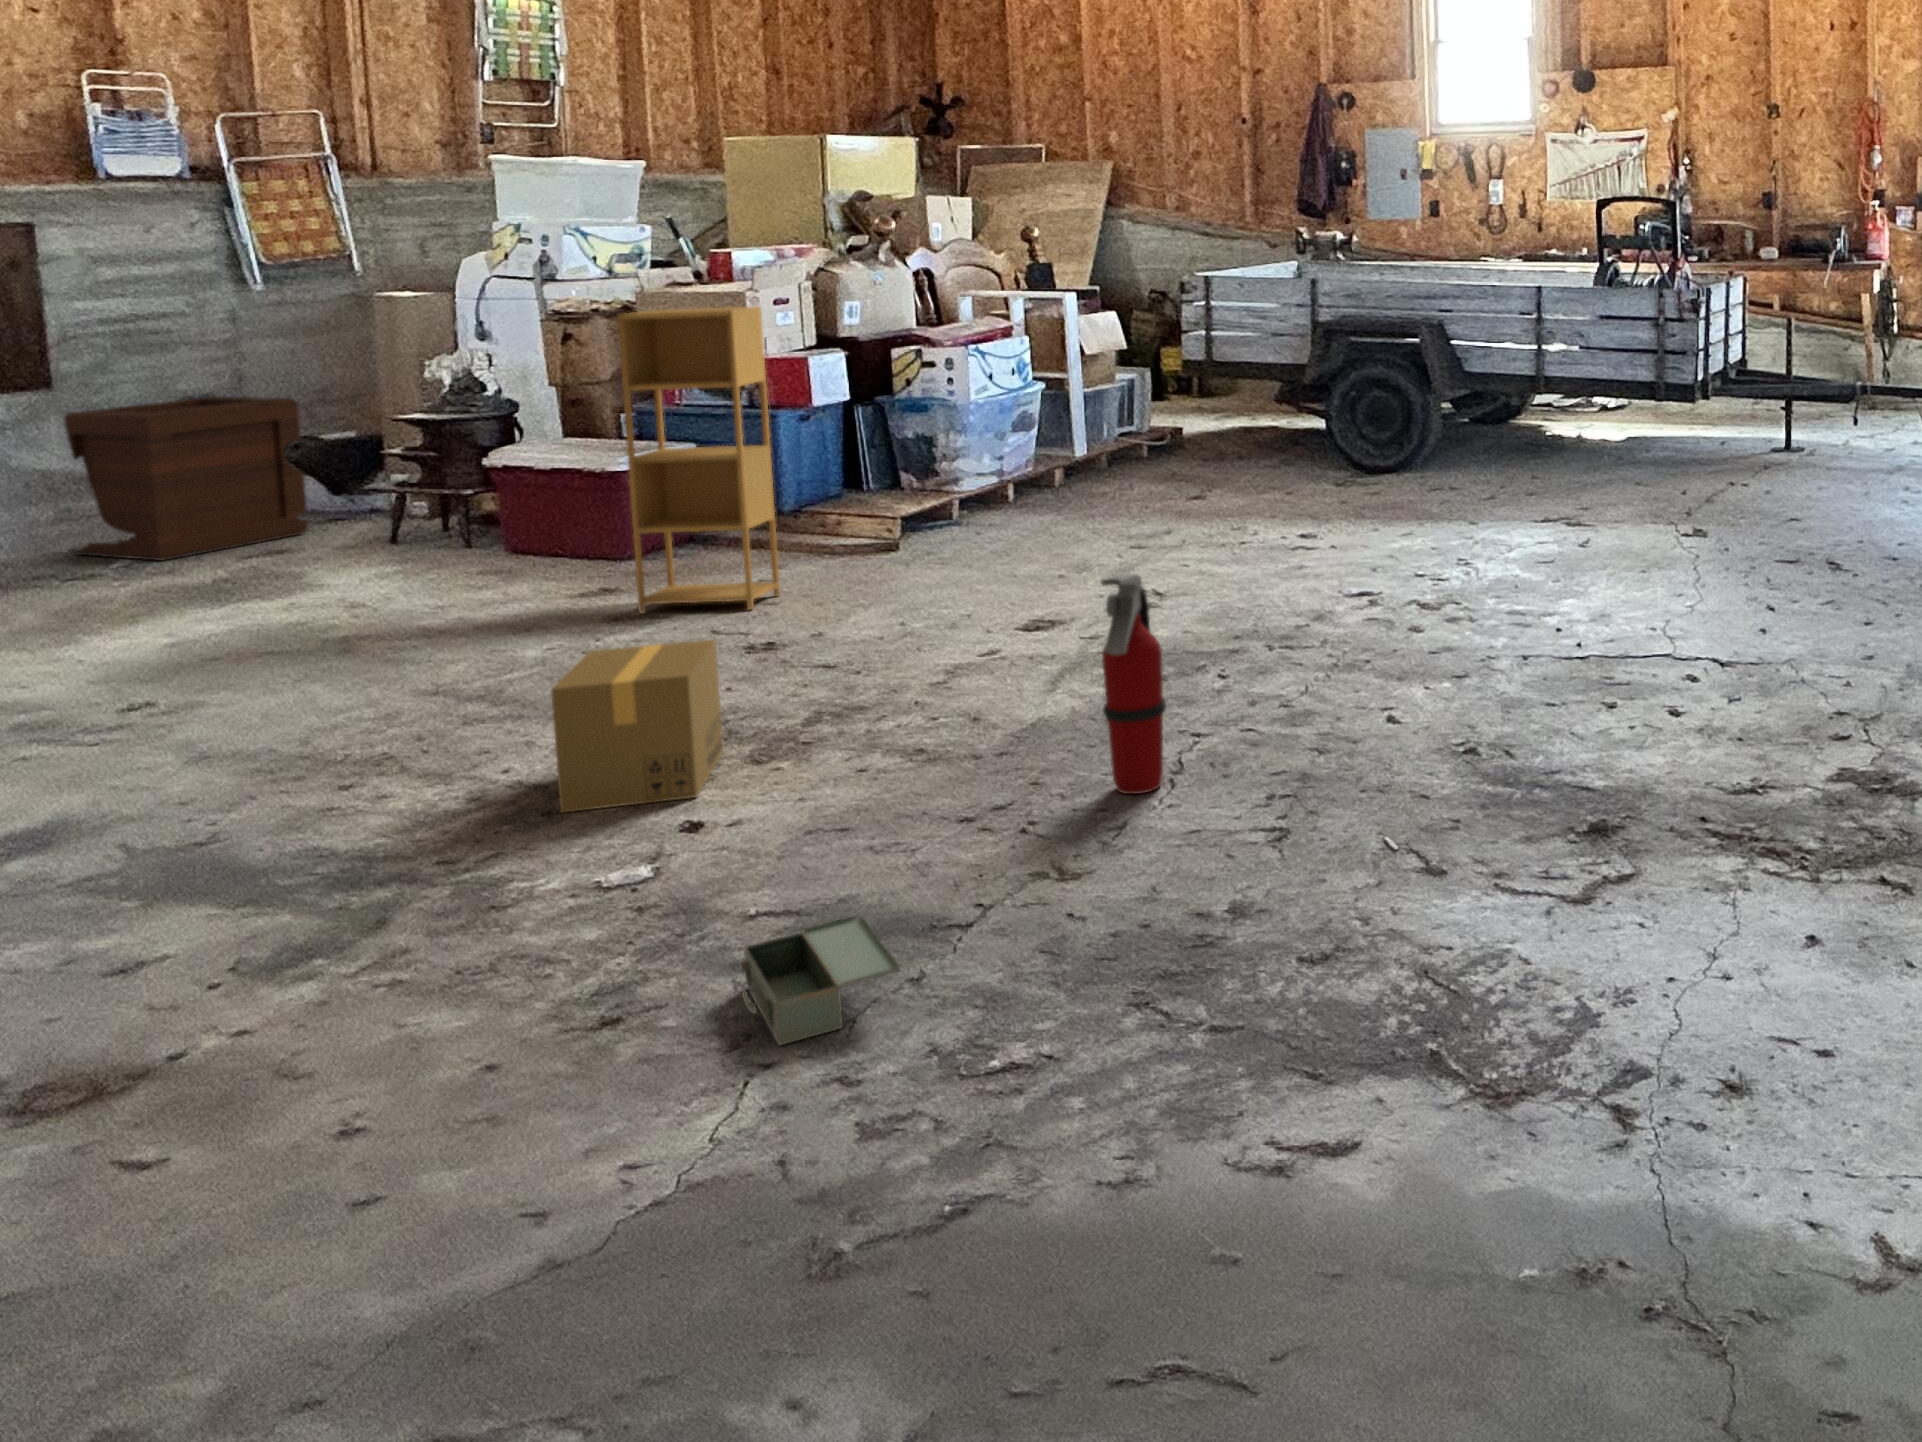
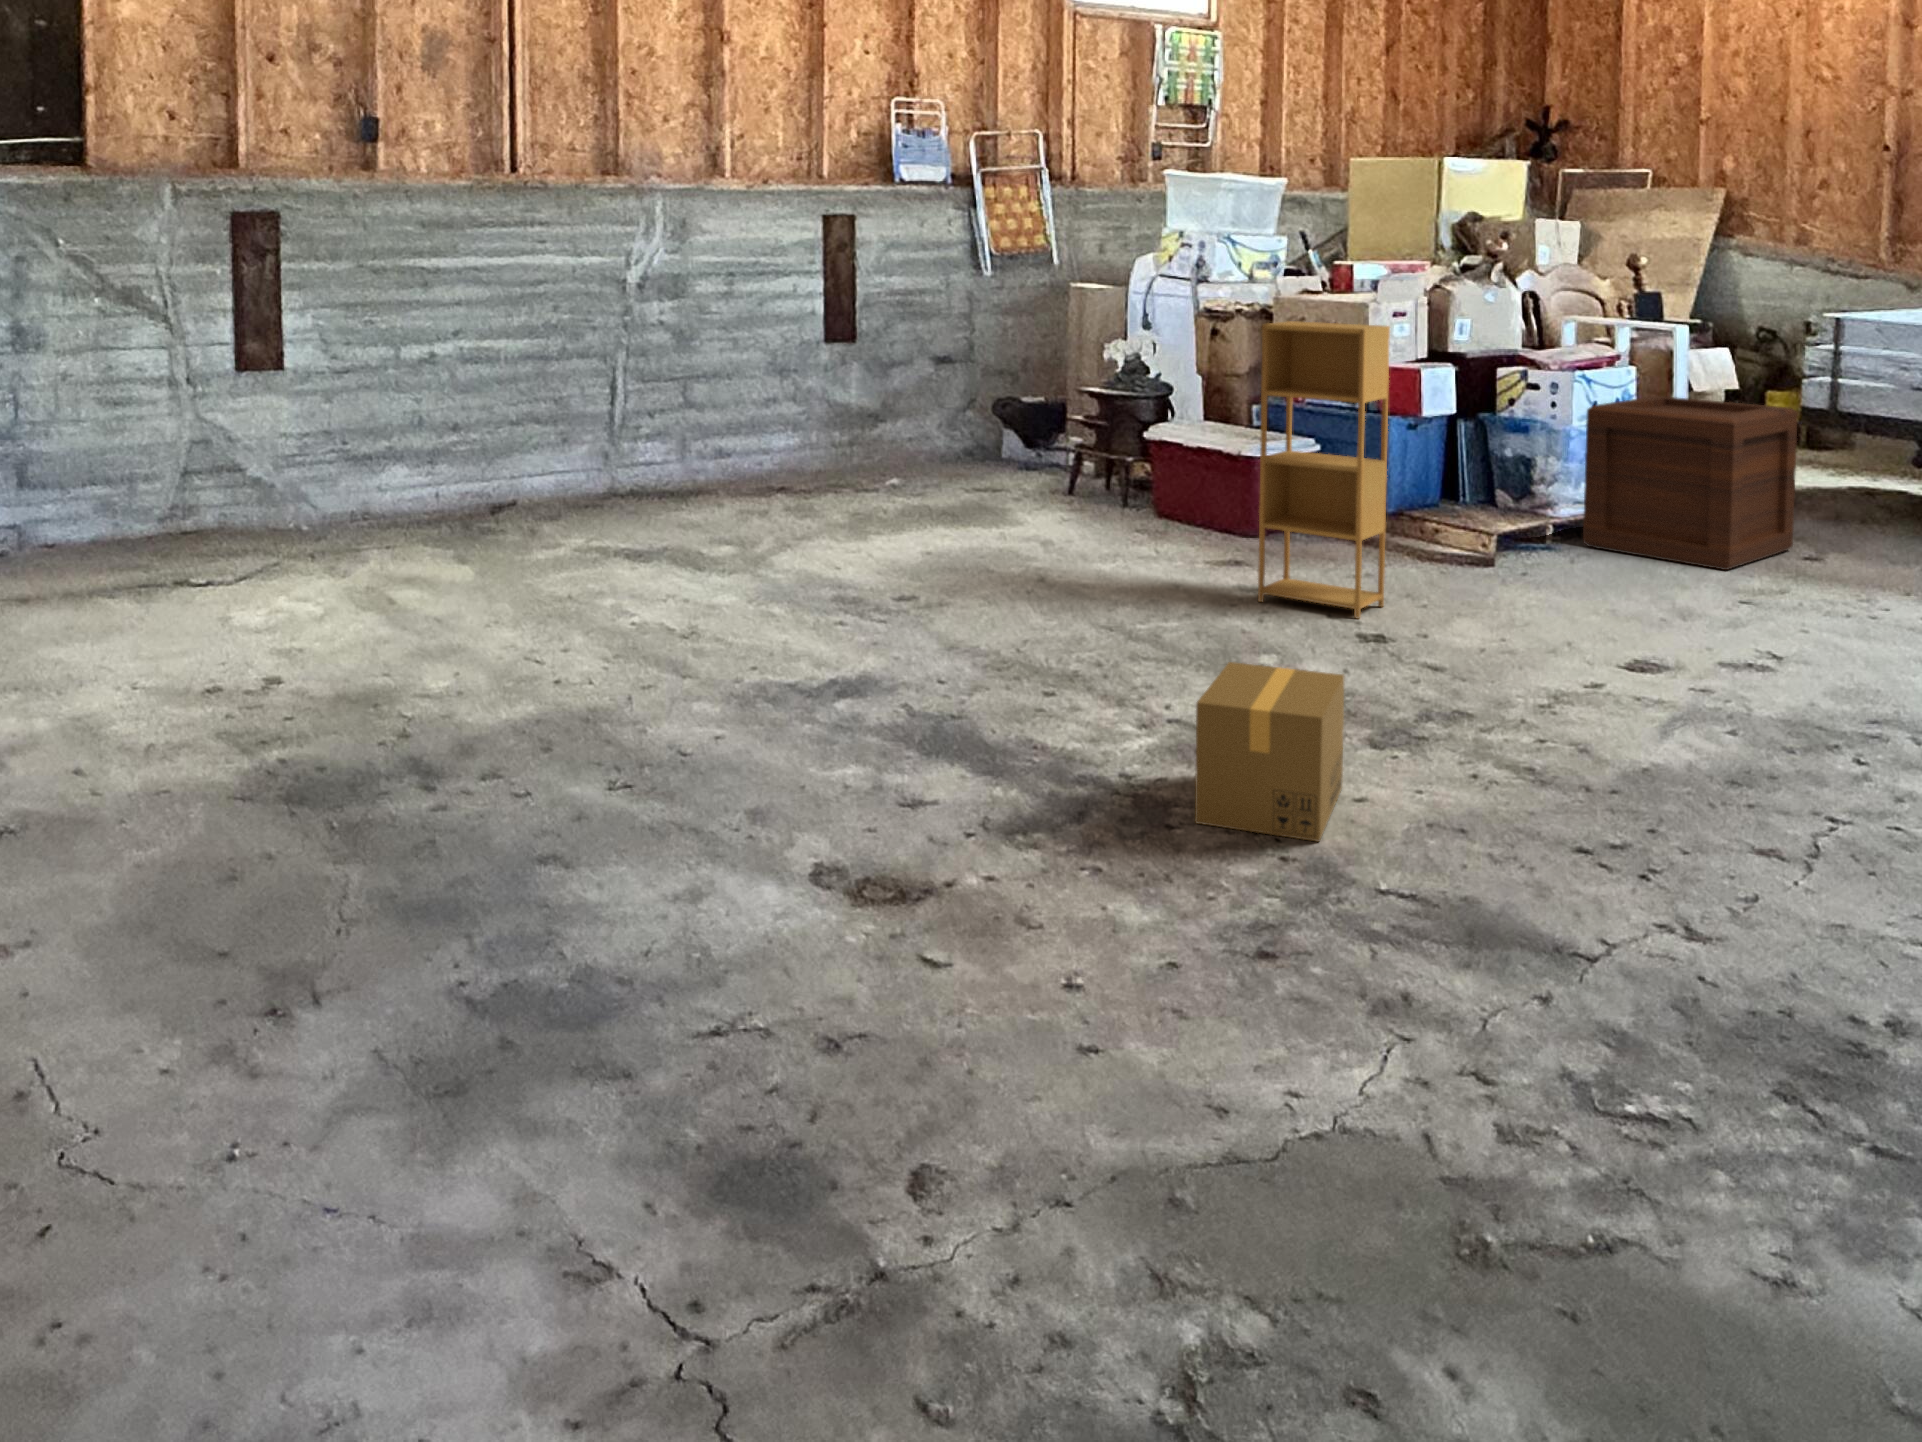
wooden crate: present [64,397,308,561] -> present [1583,396,1798,570]
fire extinguisher: present [1101,574,1166,794] -> none [1797,719,1886,996]
toolbox: present [741,916,899,1045] -> none [1386,1095,1579,1261]

